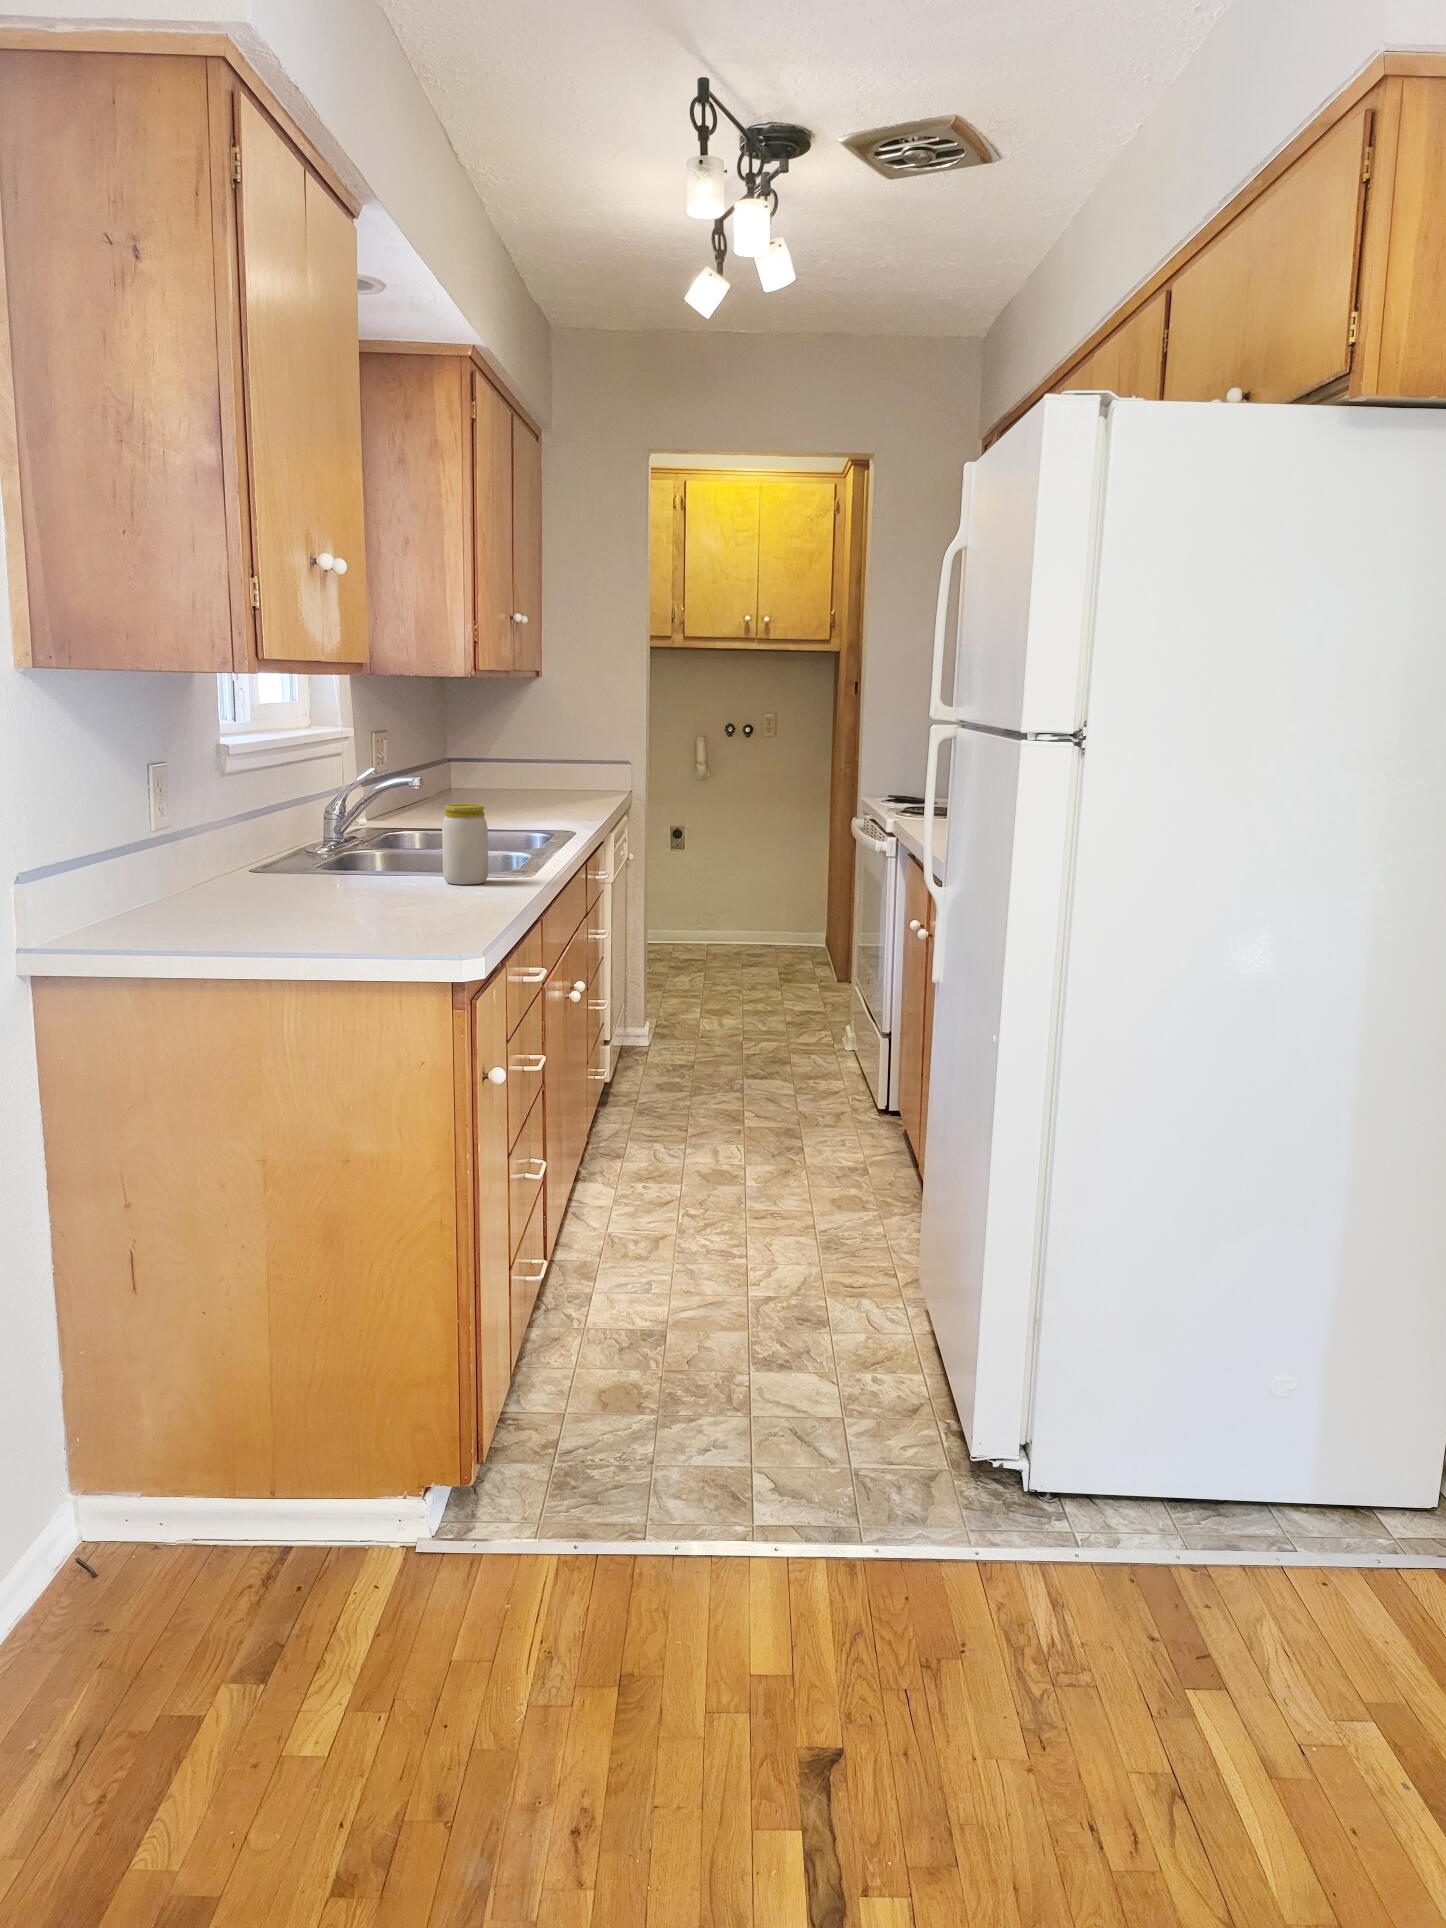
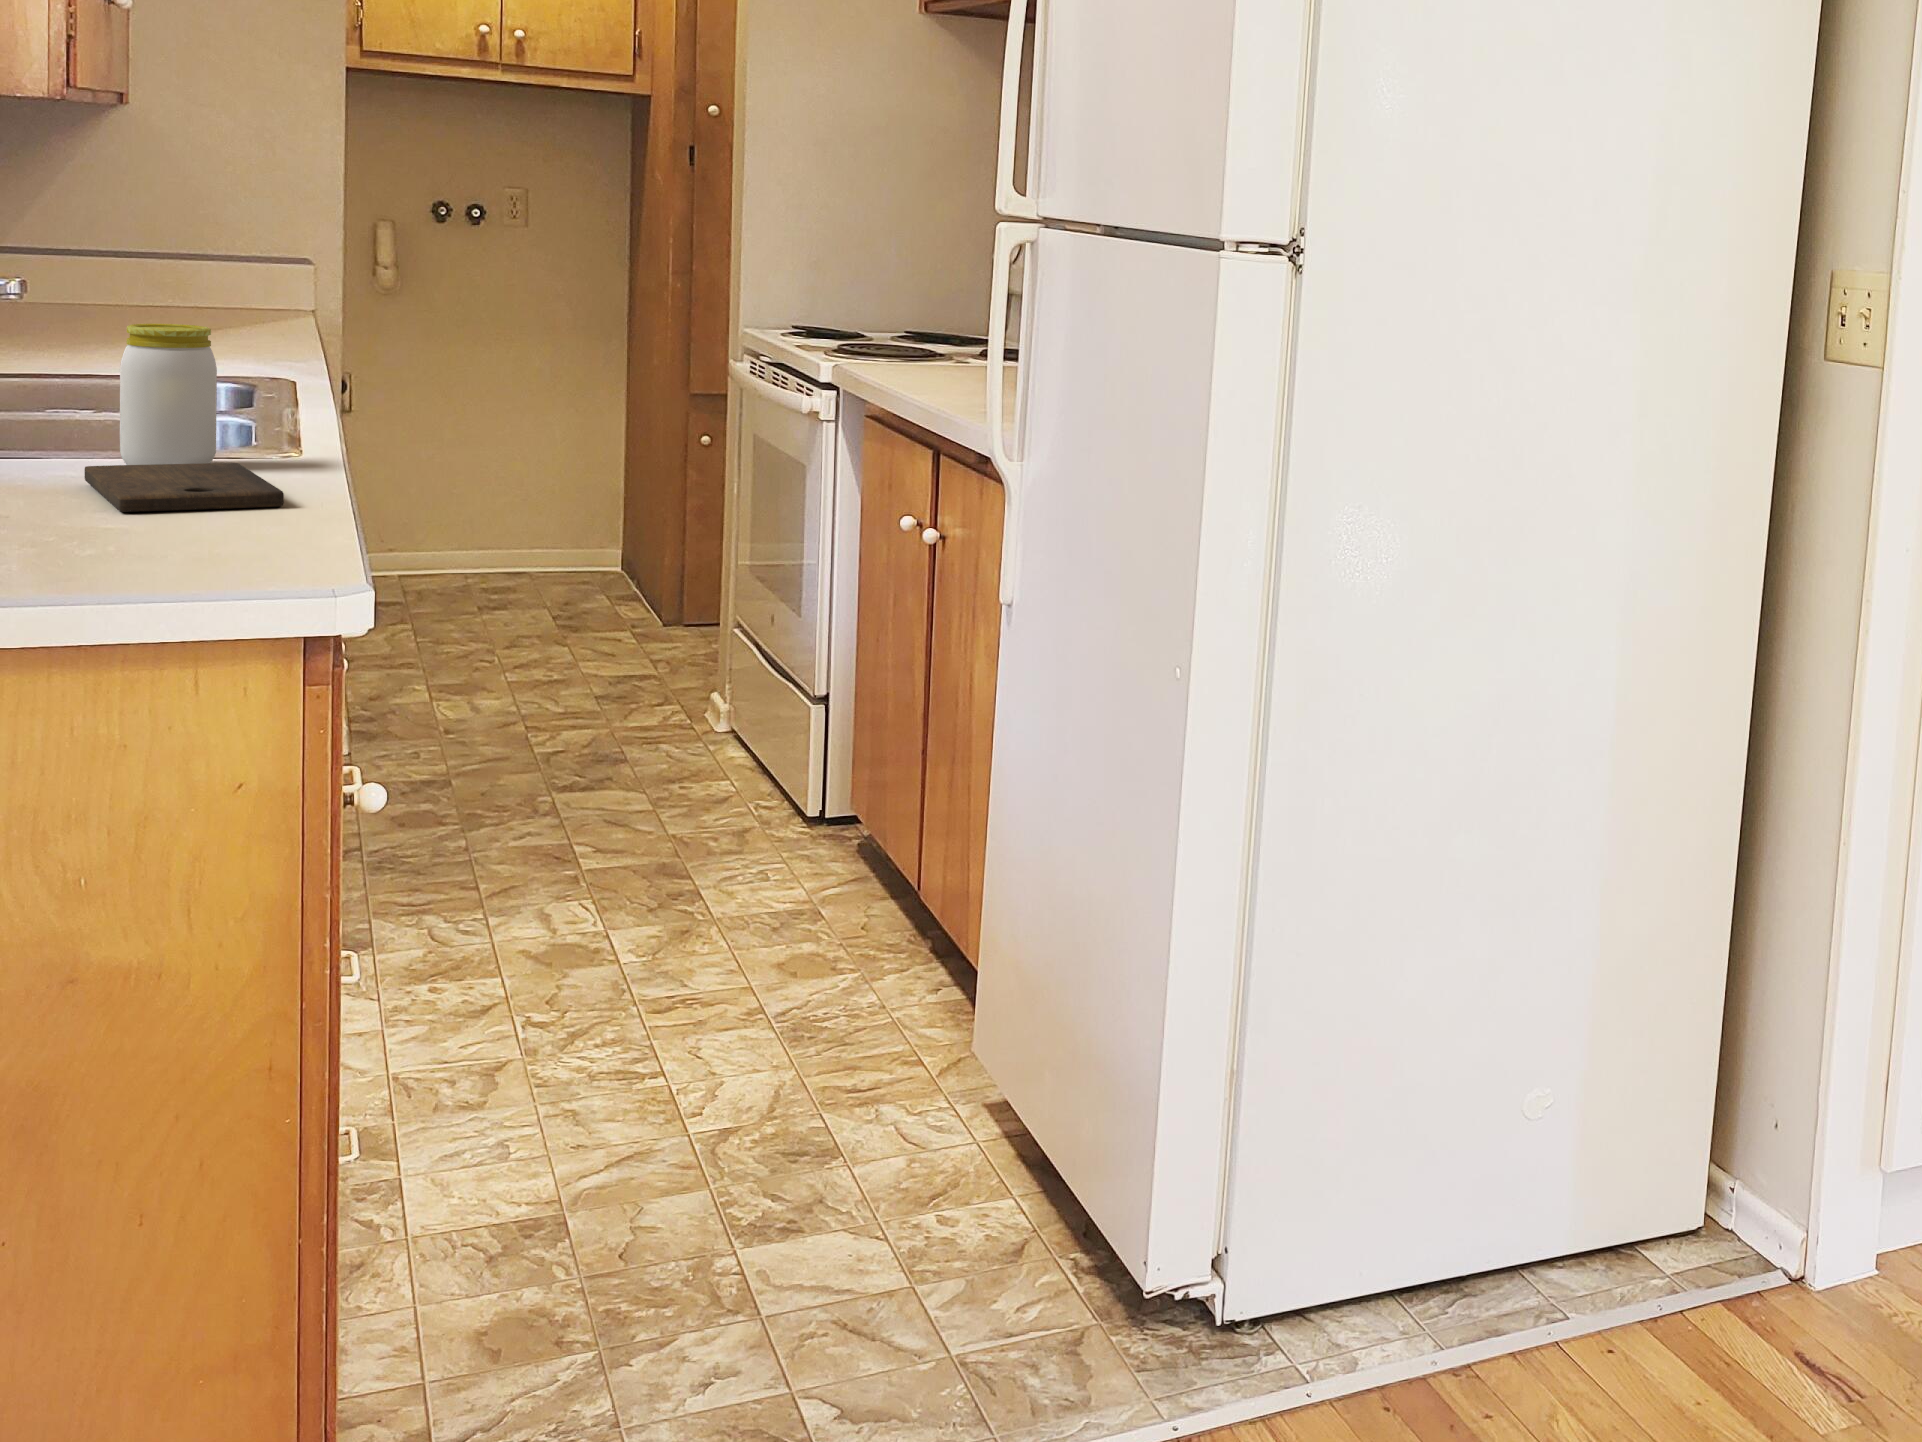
cutting board: none [412,882,491,909] -> present [84,463,284,512]

